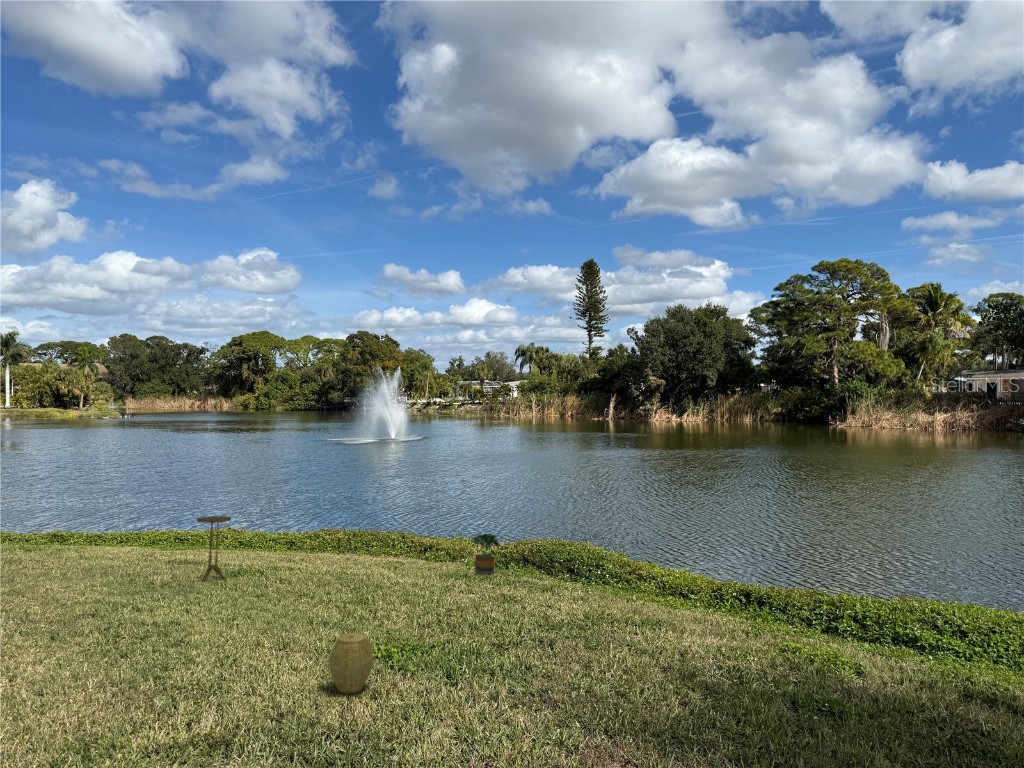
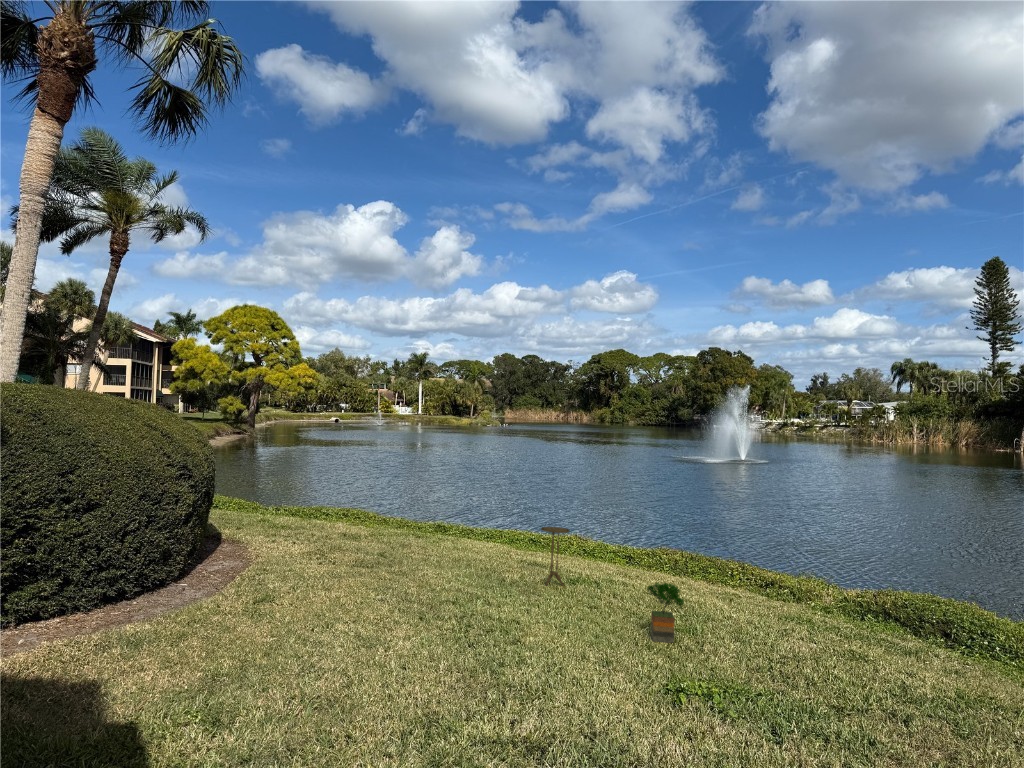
potted tree: present [474,534,500,575] -> present [647,583,684,643]
woven basket: present [329,633,373,693] -> none [643,665,689,730]

